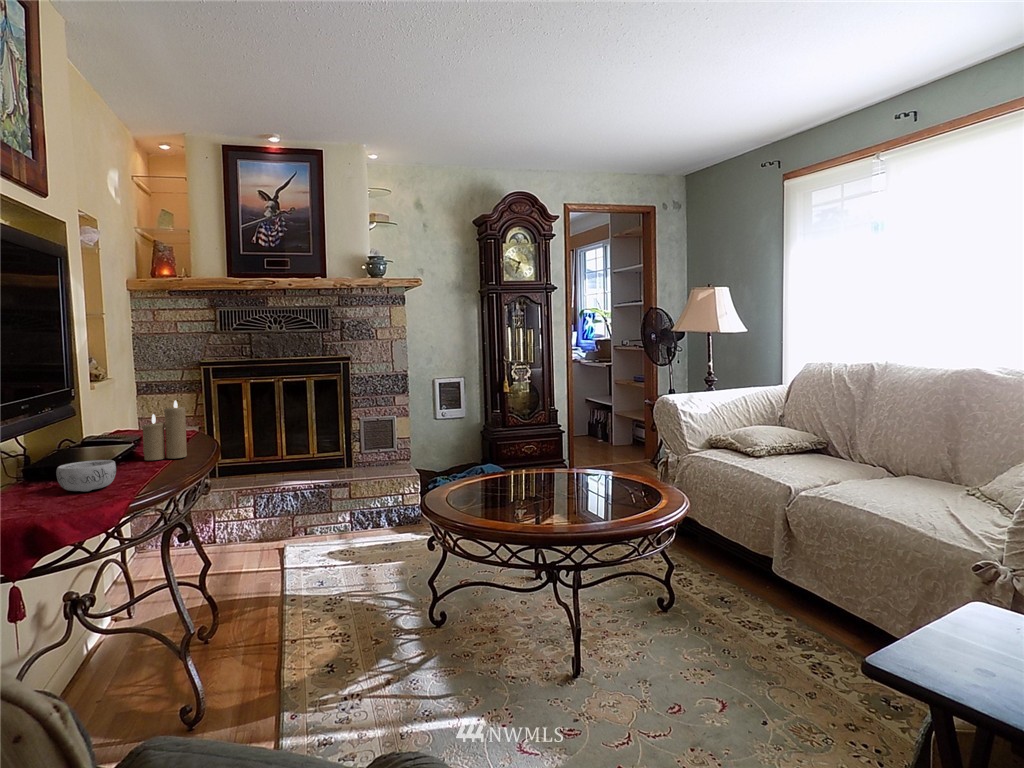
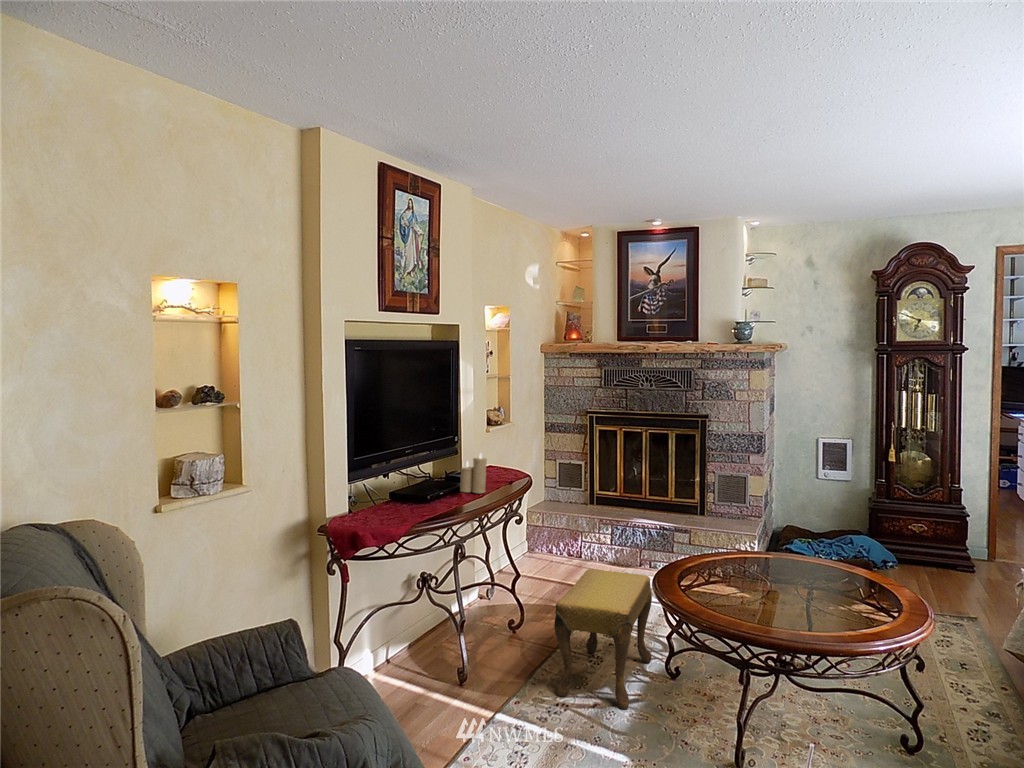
decorative bowl: present [56,460,116,492] -> none [389,489,421,508]
footstool: none [318,523,425,689] -> present [554,569,652,710]

